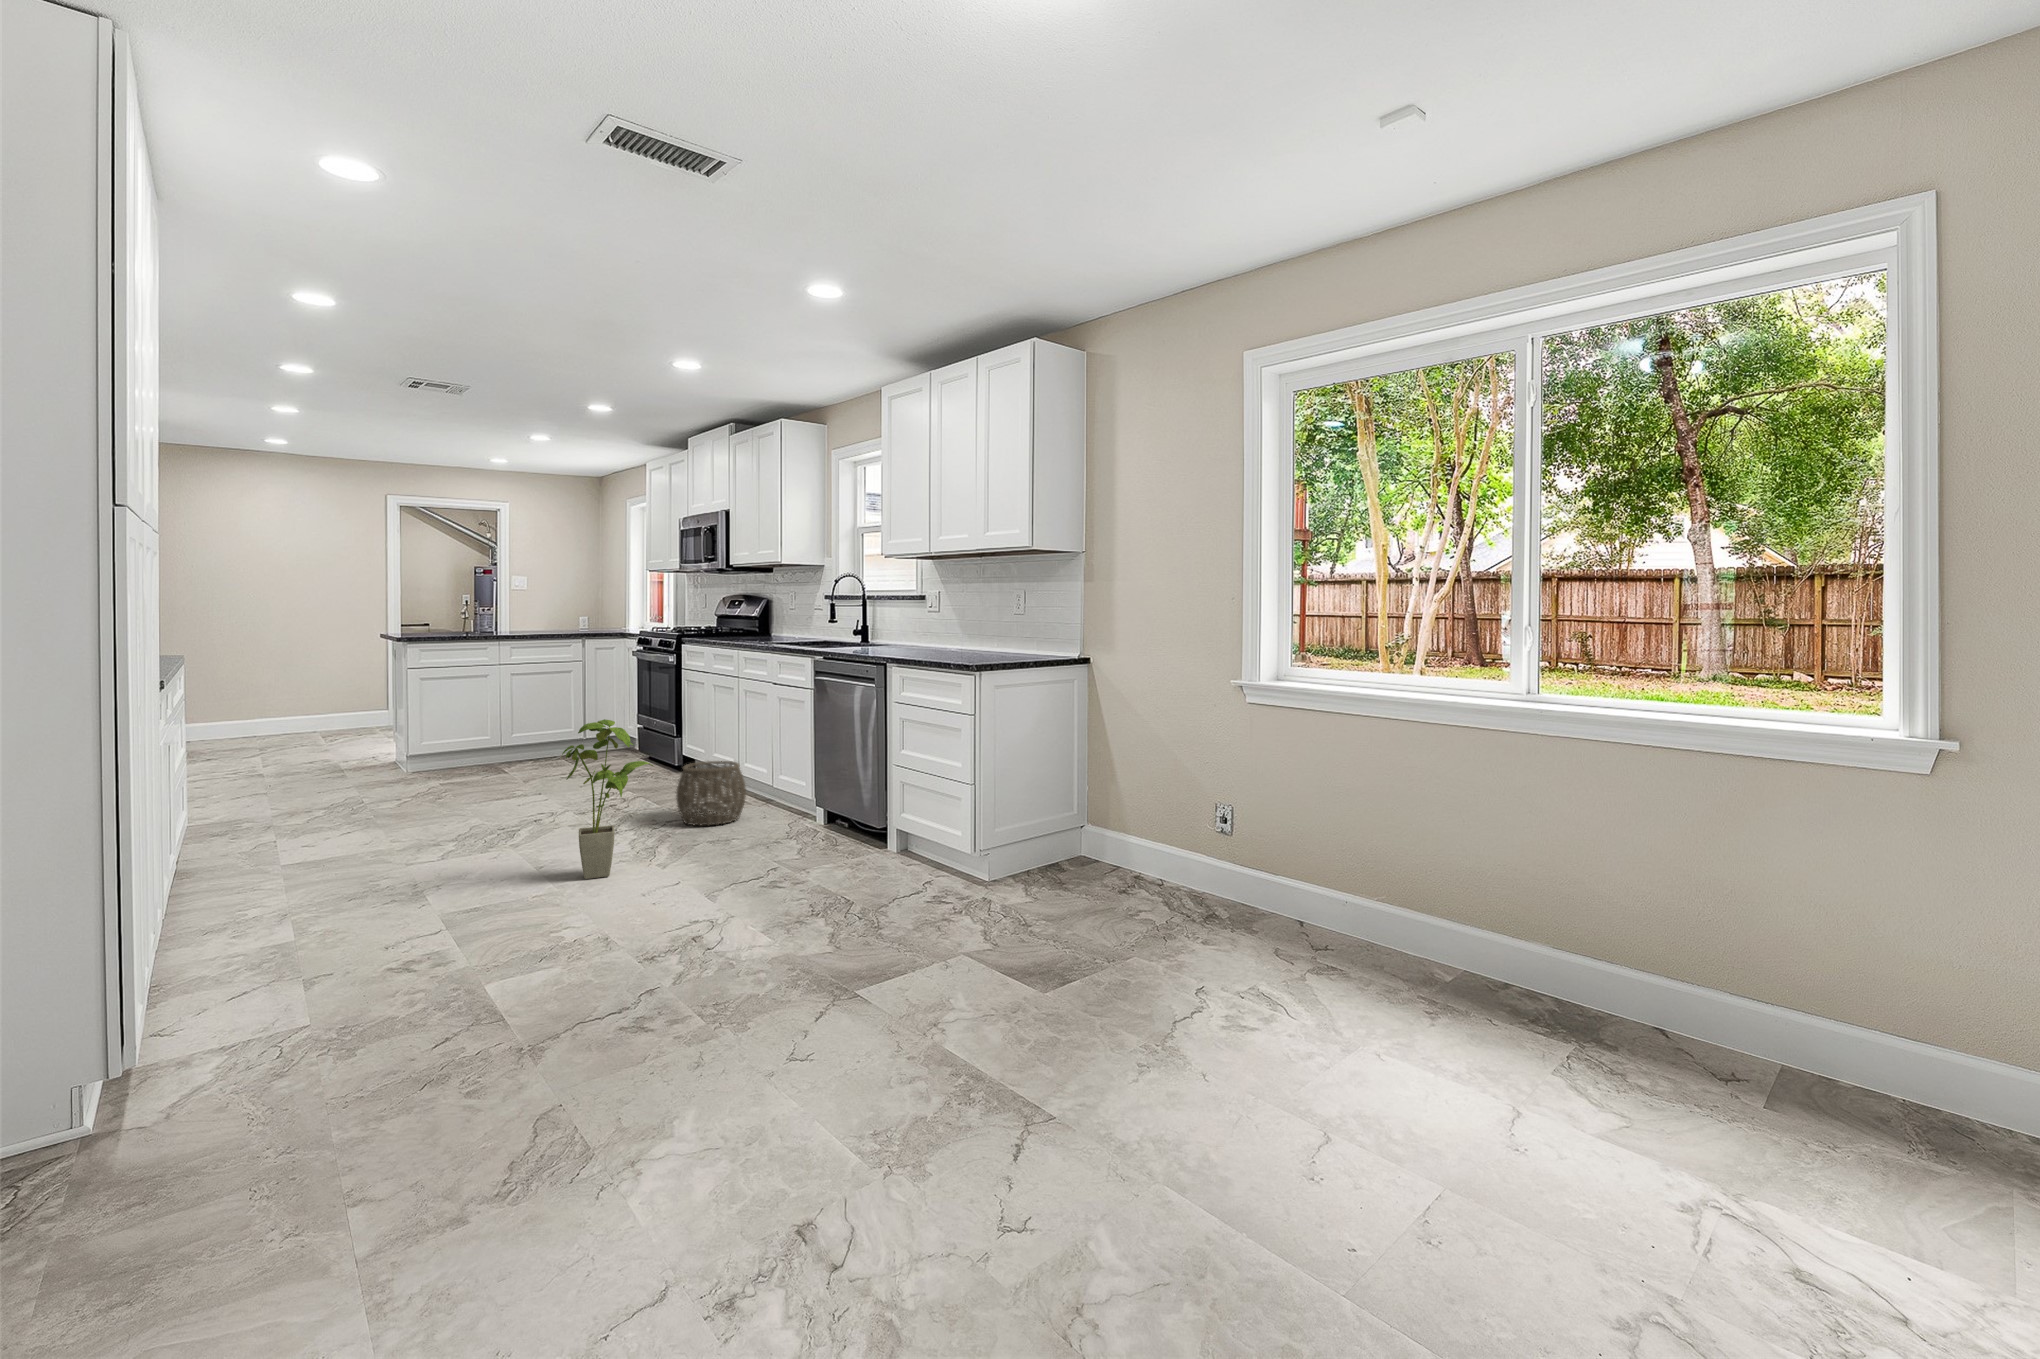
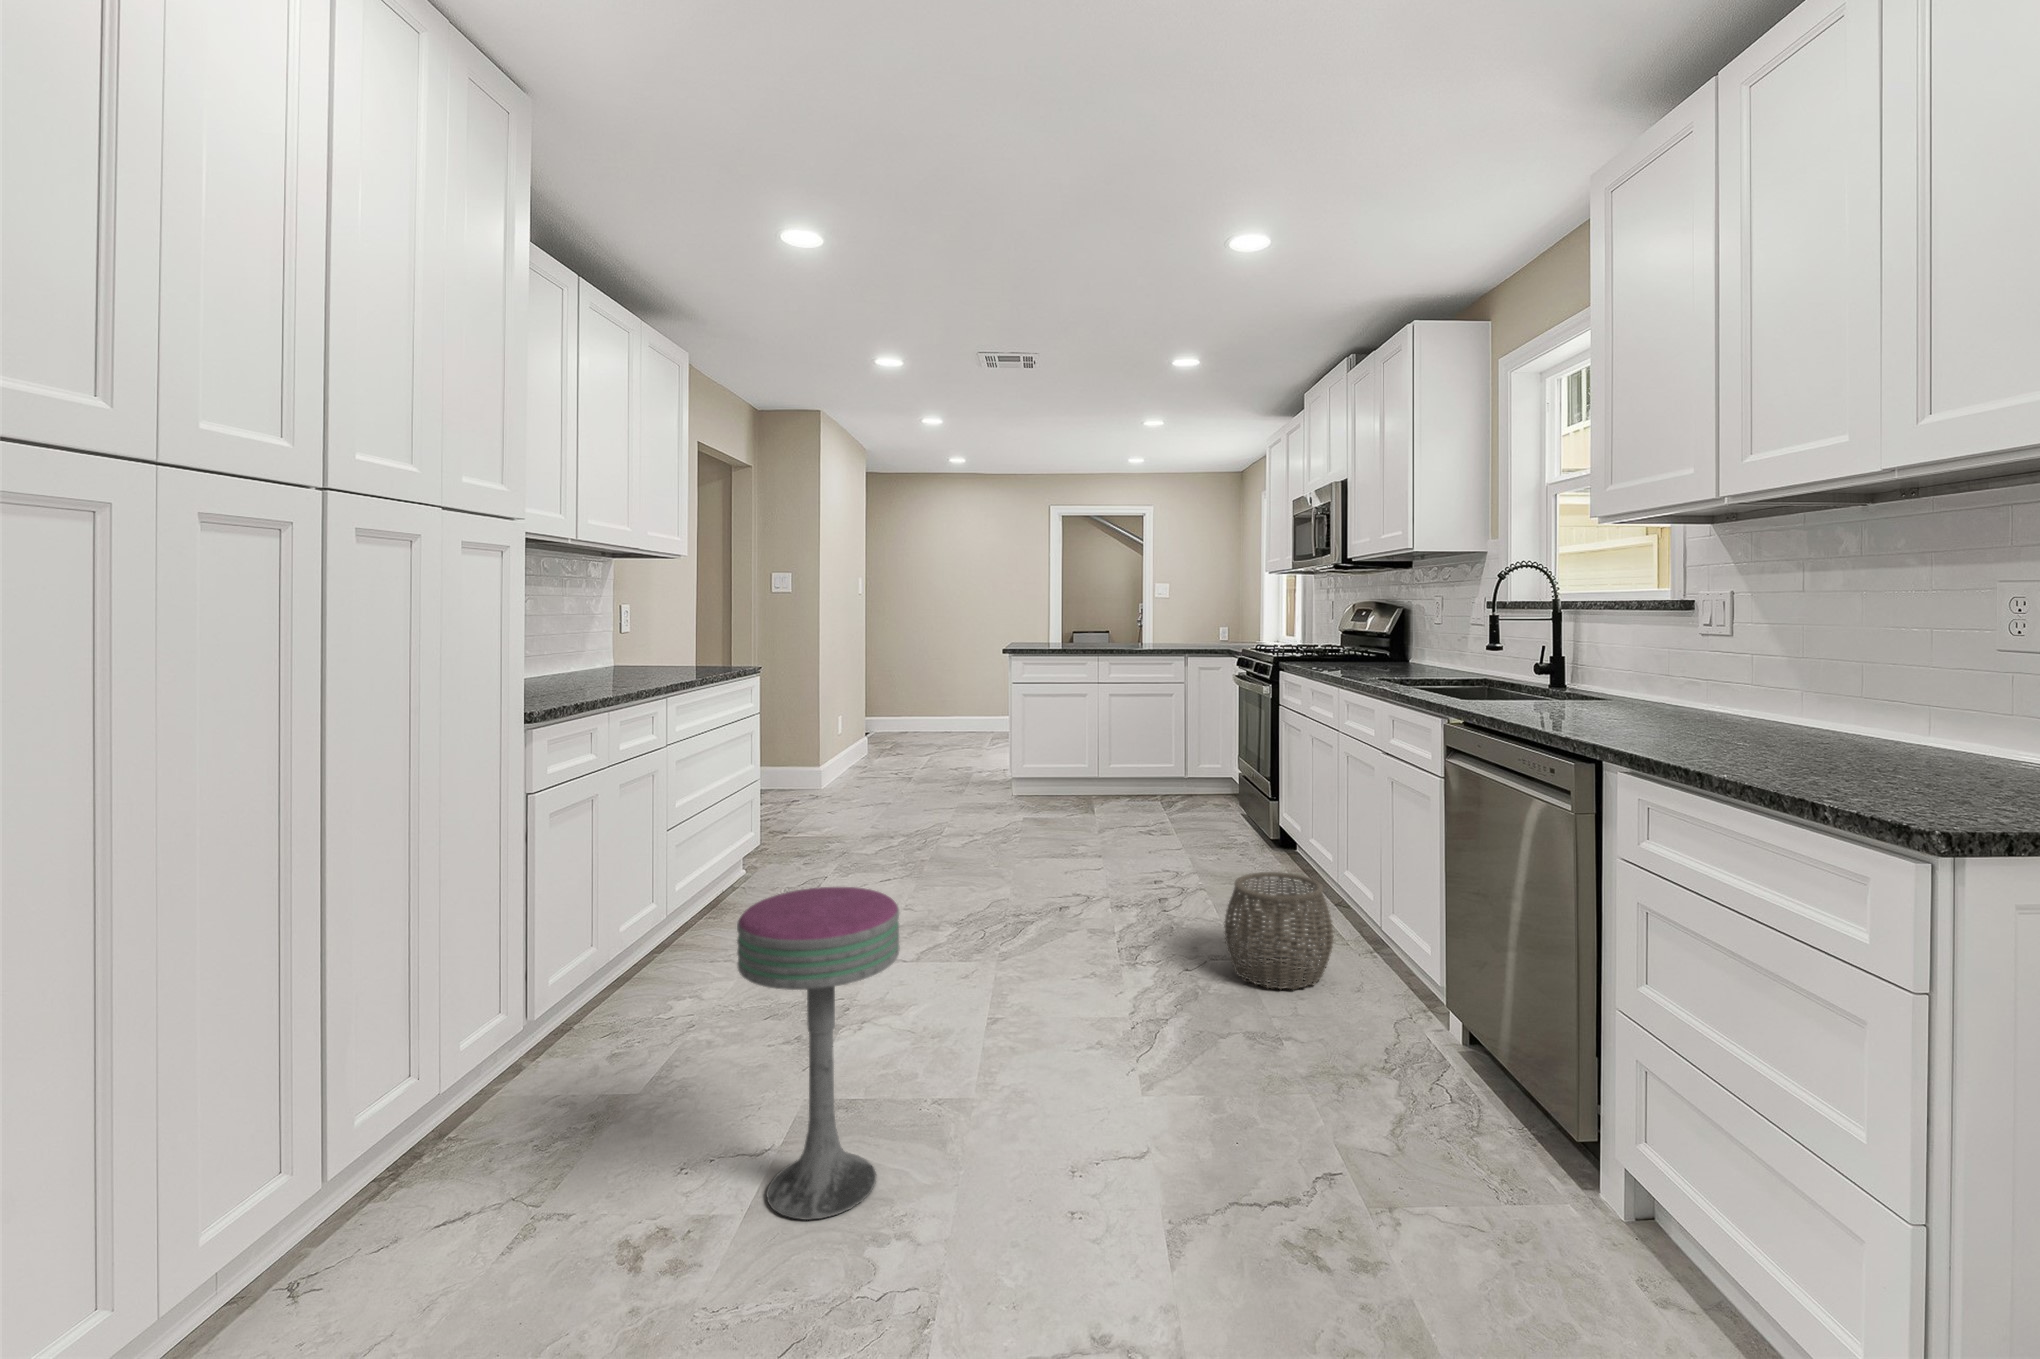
house plant: present [562,719,653,879] -> none [1004,824,1147,1093]
bar stool: none [425,757,534,937] -> present [737,887,899,1220]

